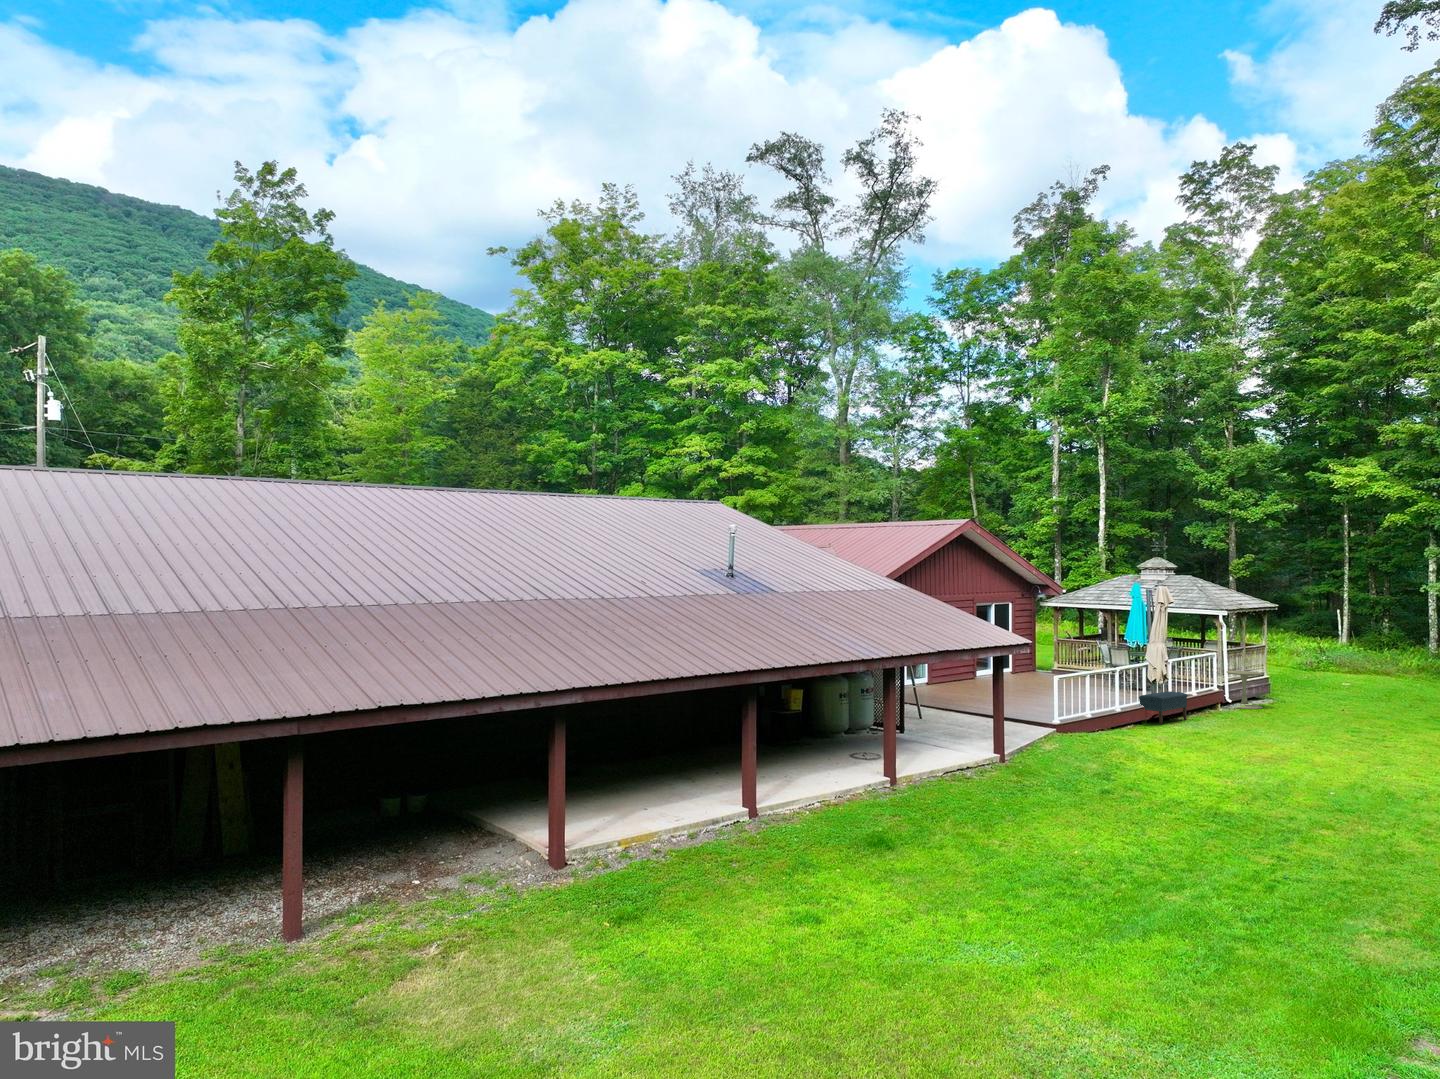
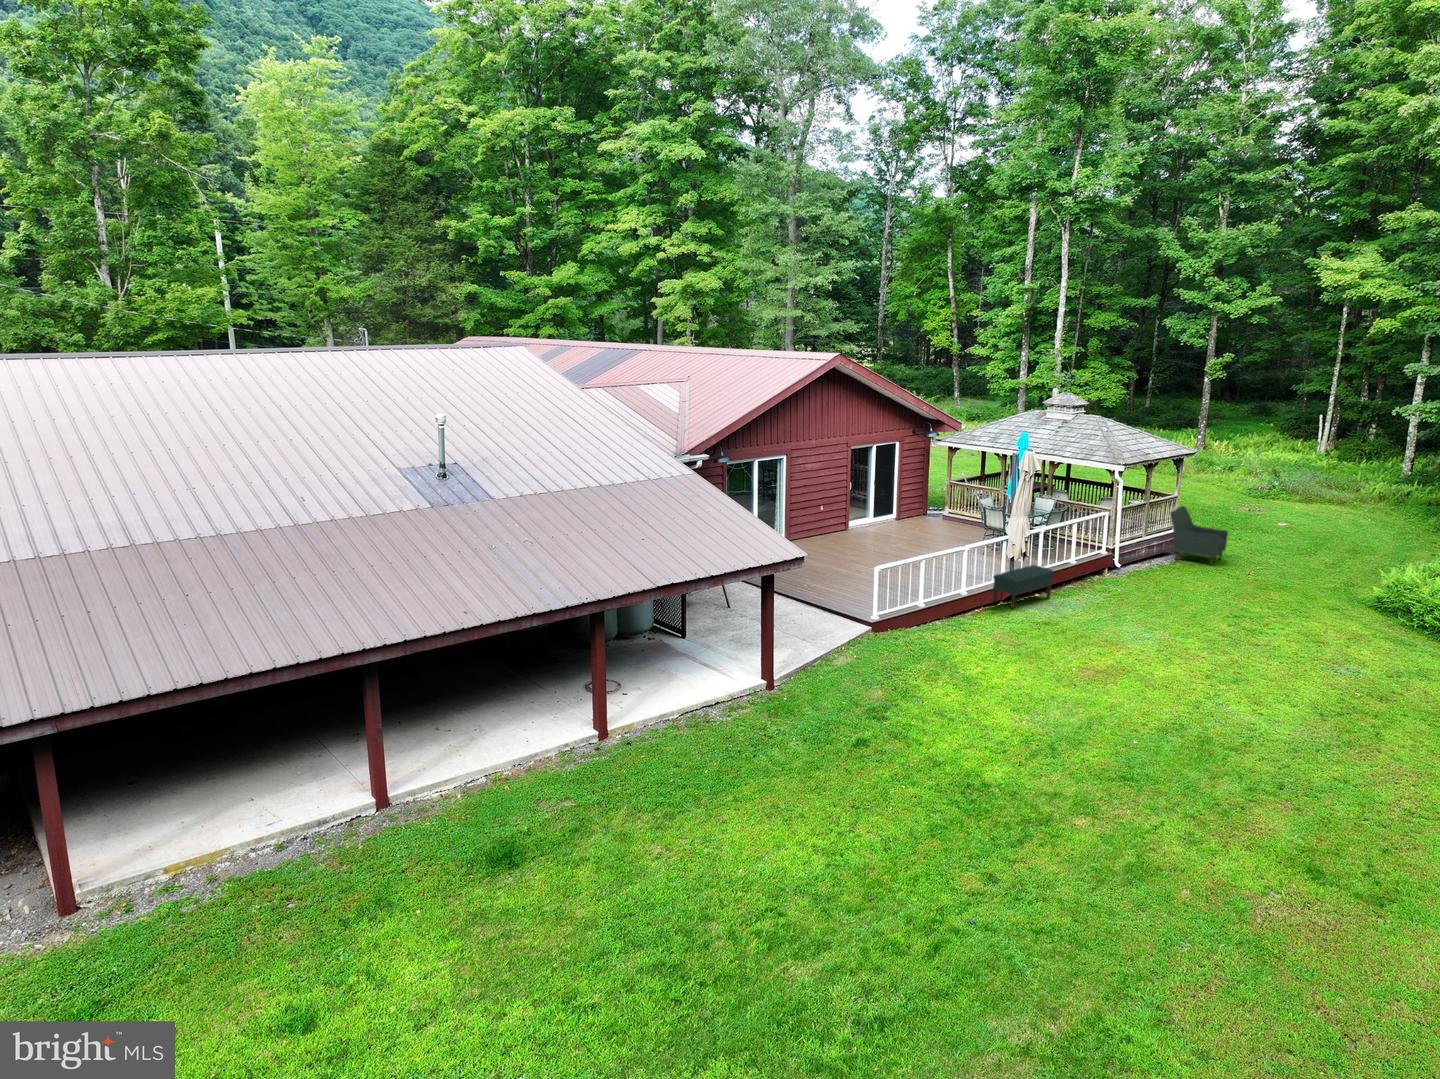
chair: none [1260,656,1314,705] -> present [1170,506,1228,566]
pedestal table: present [1227,671,1263,709] -> none [1117,529,1161,575]

